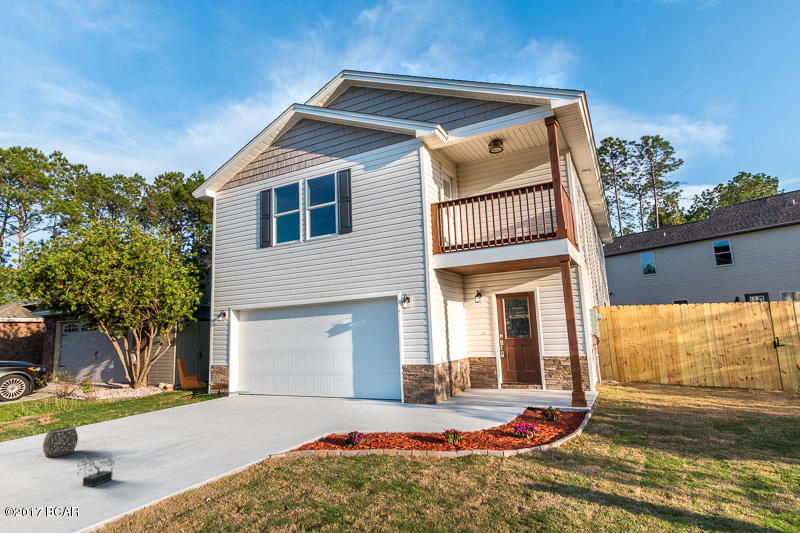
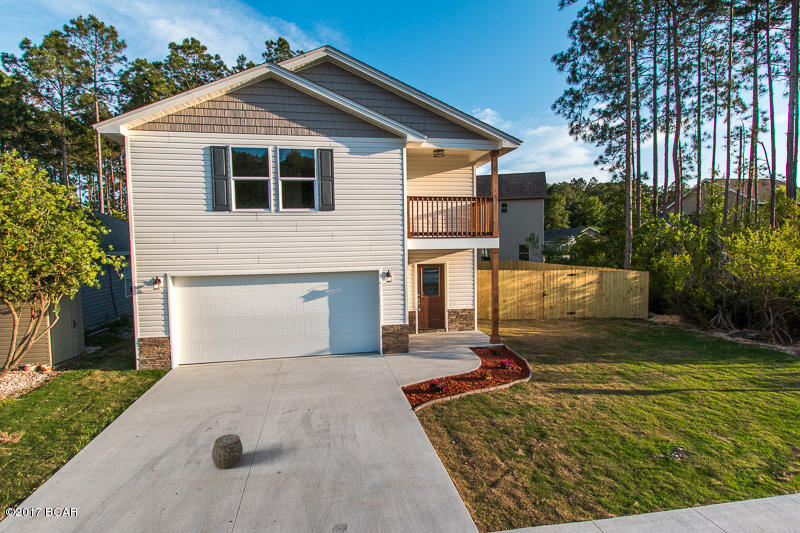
lounge chair: present [177,358,228,399] -> none [118,338,181,383]
decorative plant: present [77,456,114,487] -> none [351,442,374,470]

